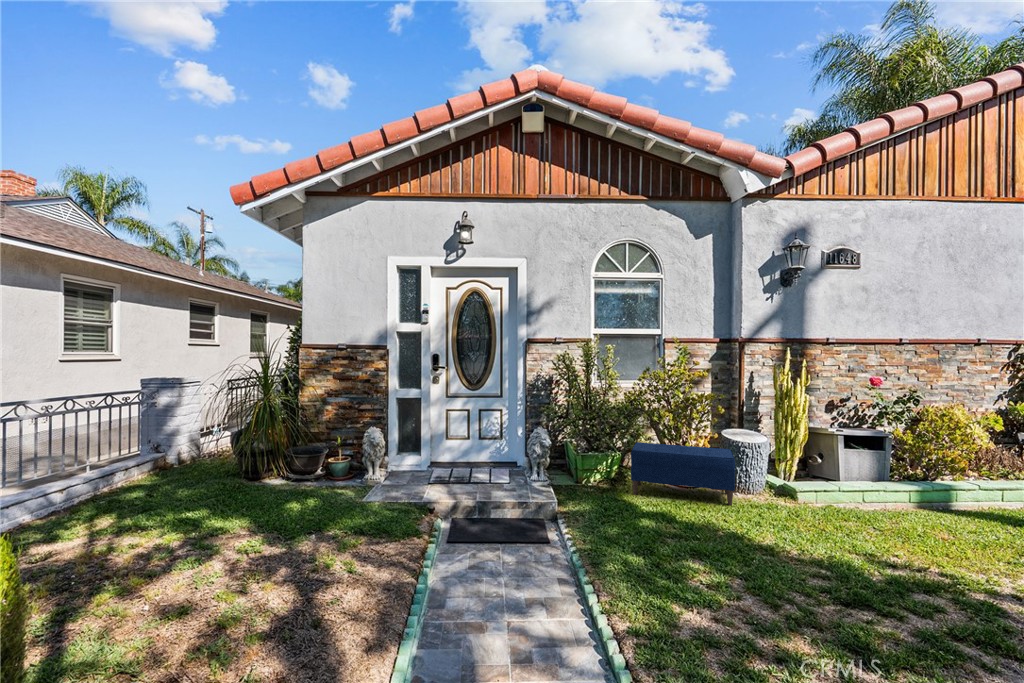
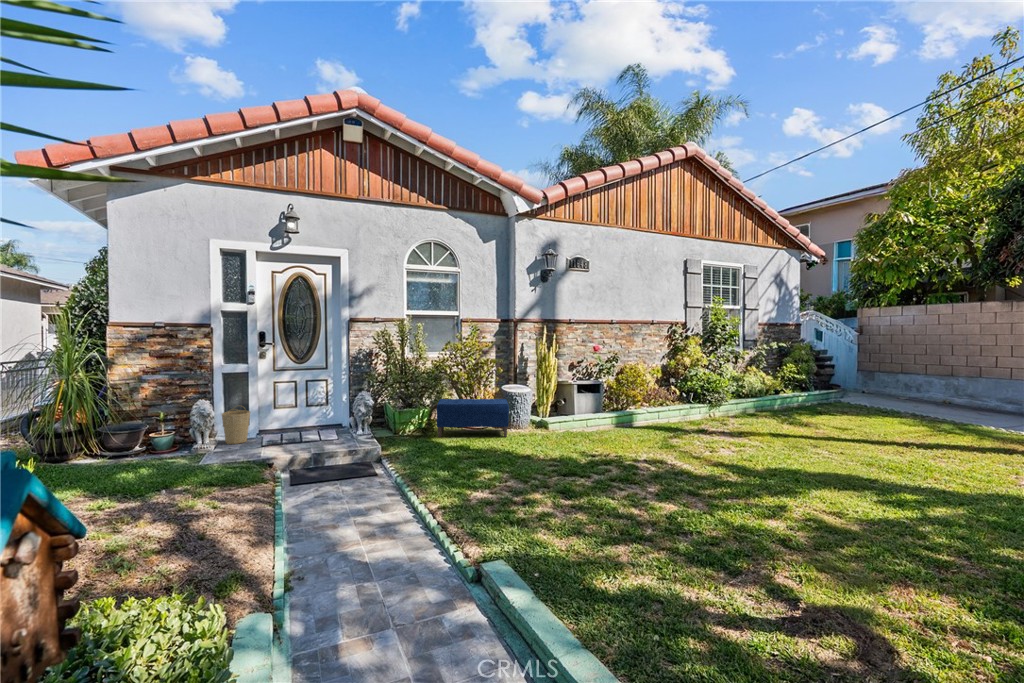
basket: none [393,434,421,477] -> present [222,409,250,444]

